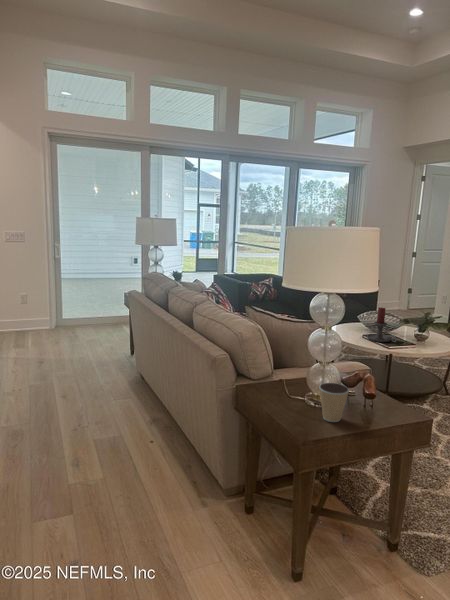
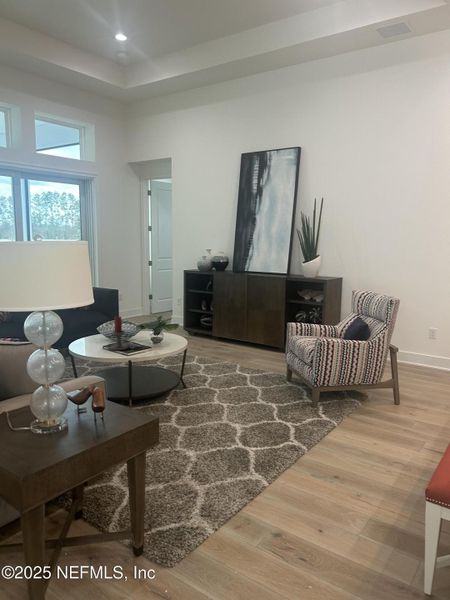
coffee cup: present [319,383,349,422] -> none [40,405,74,448]

